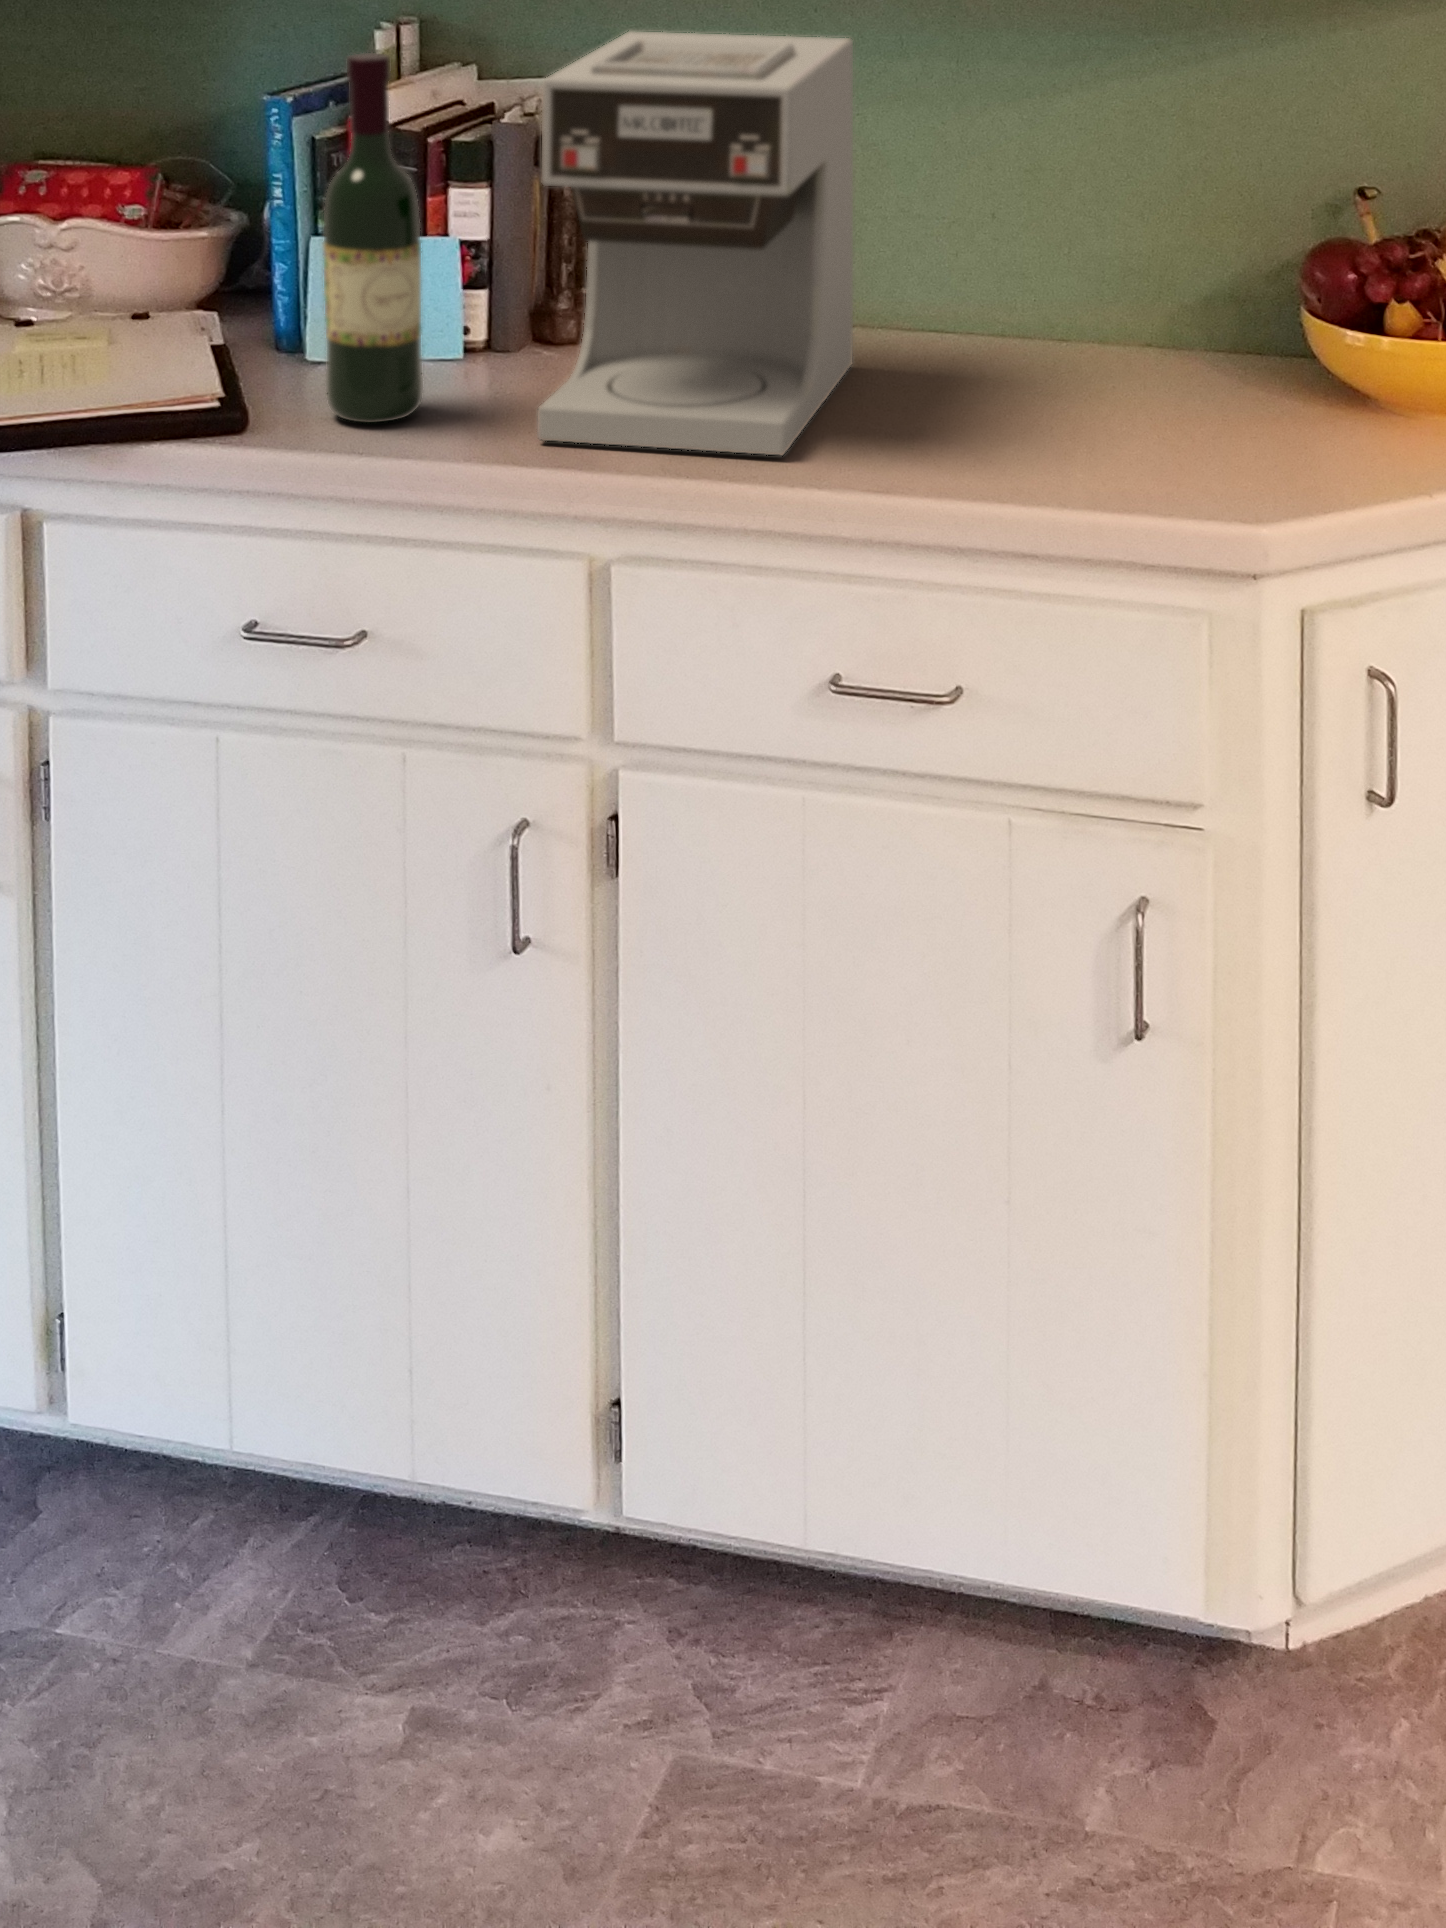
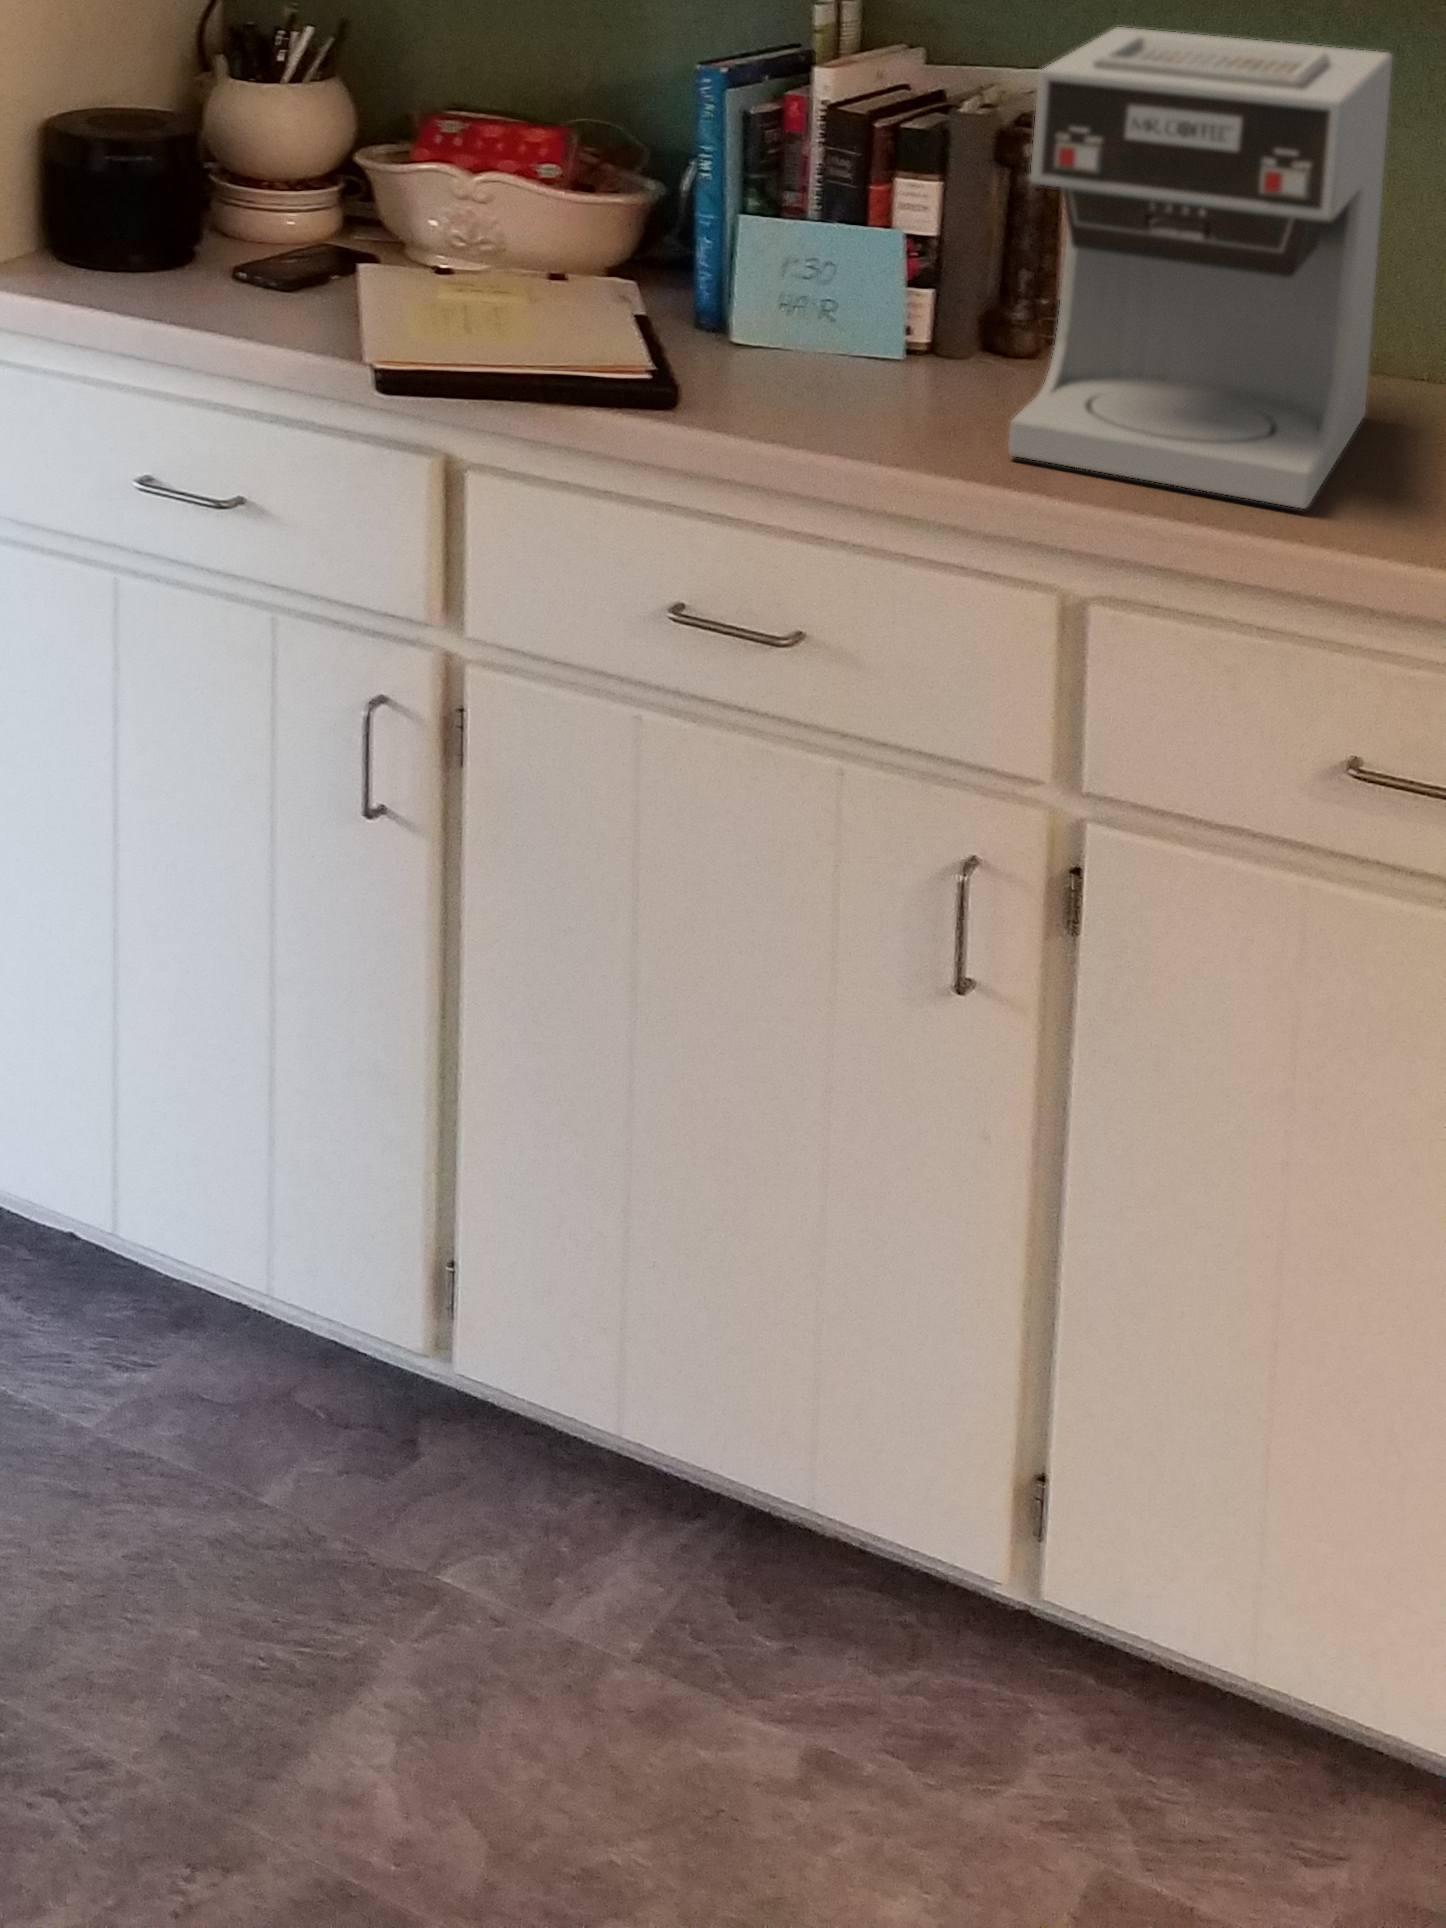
wine bottle: present [323,53,423,423] -> none [769,28,882,414]

